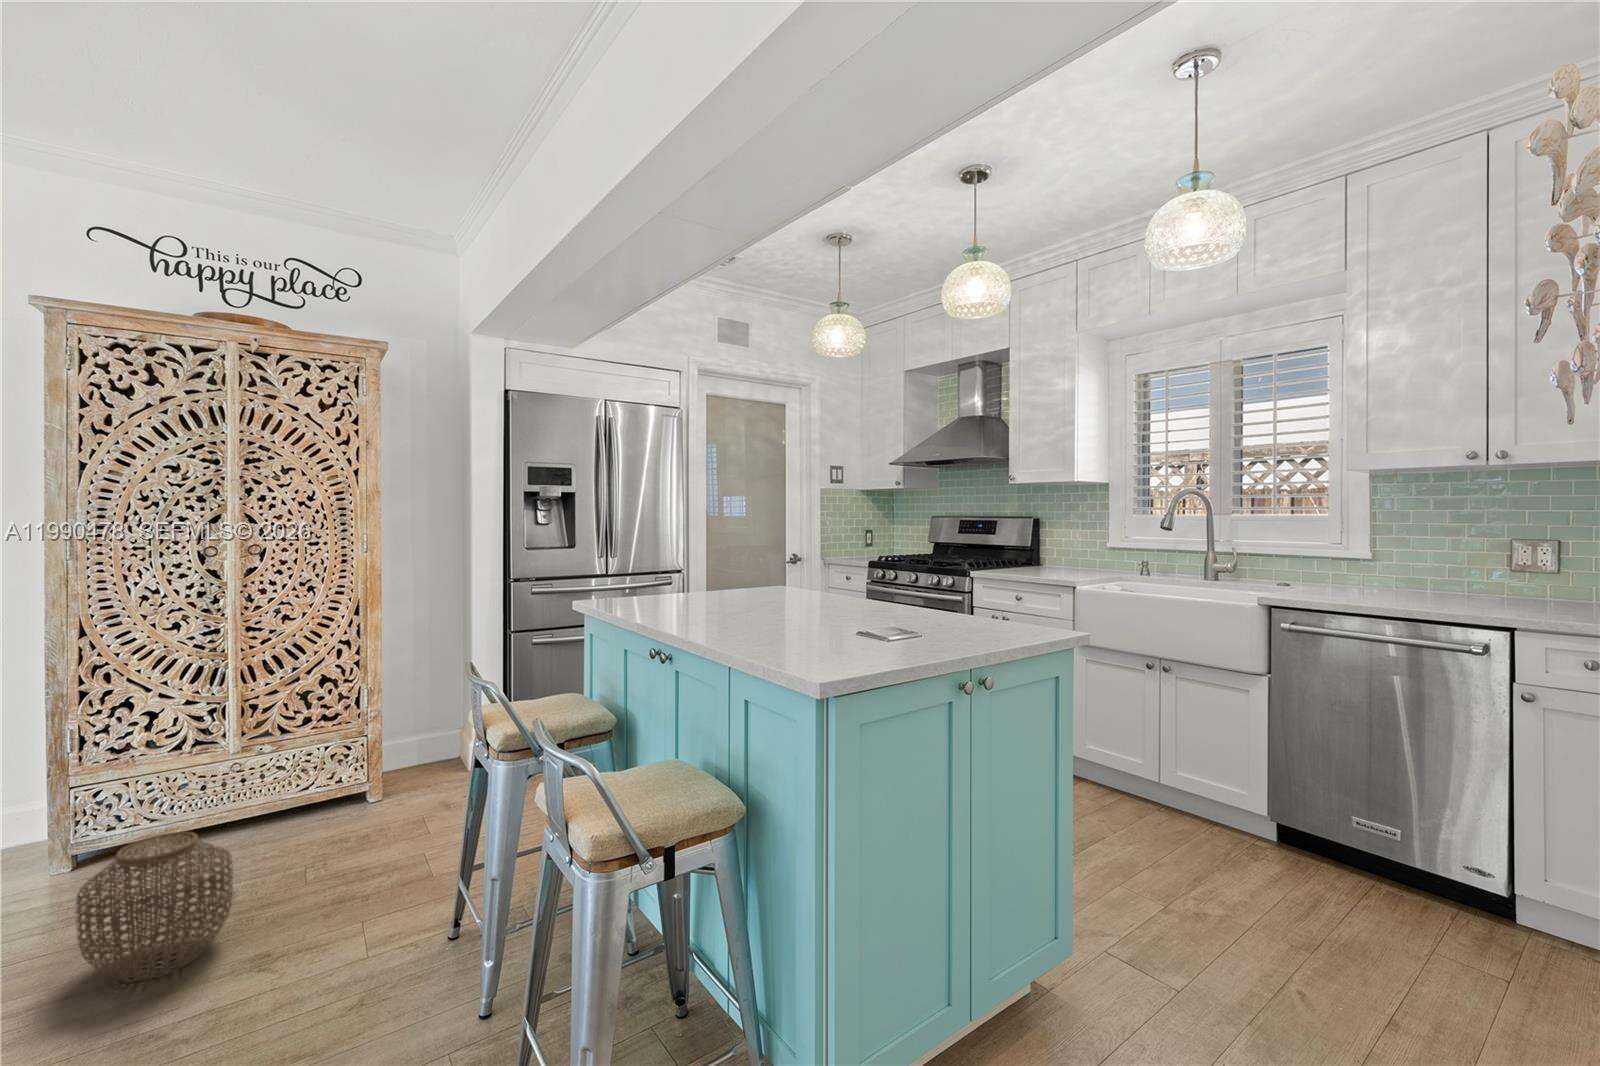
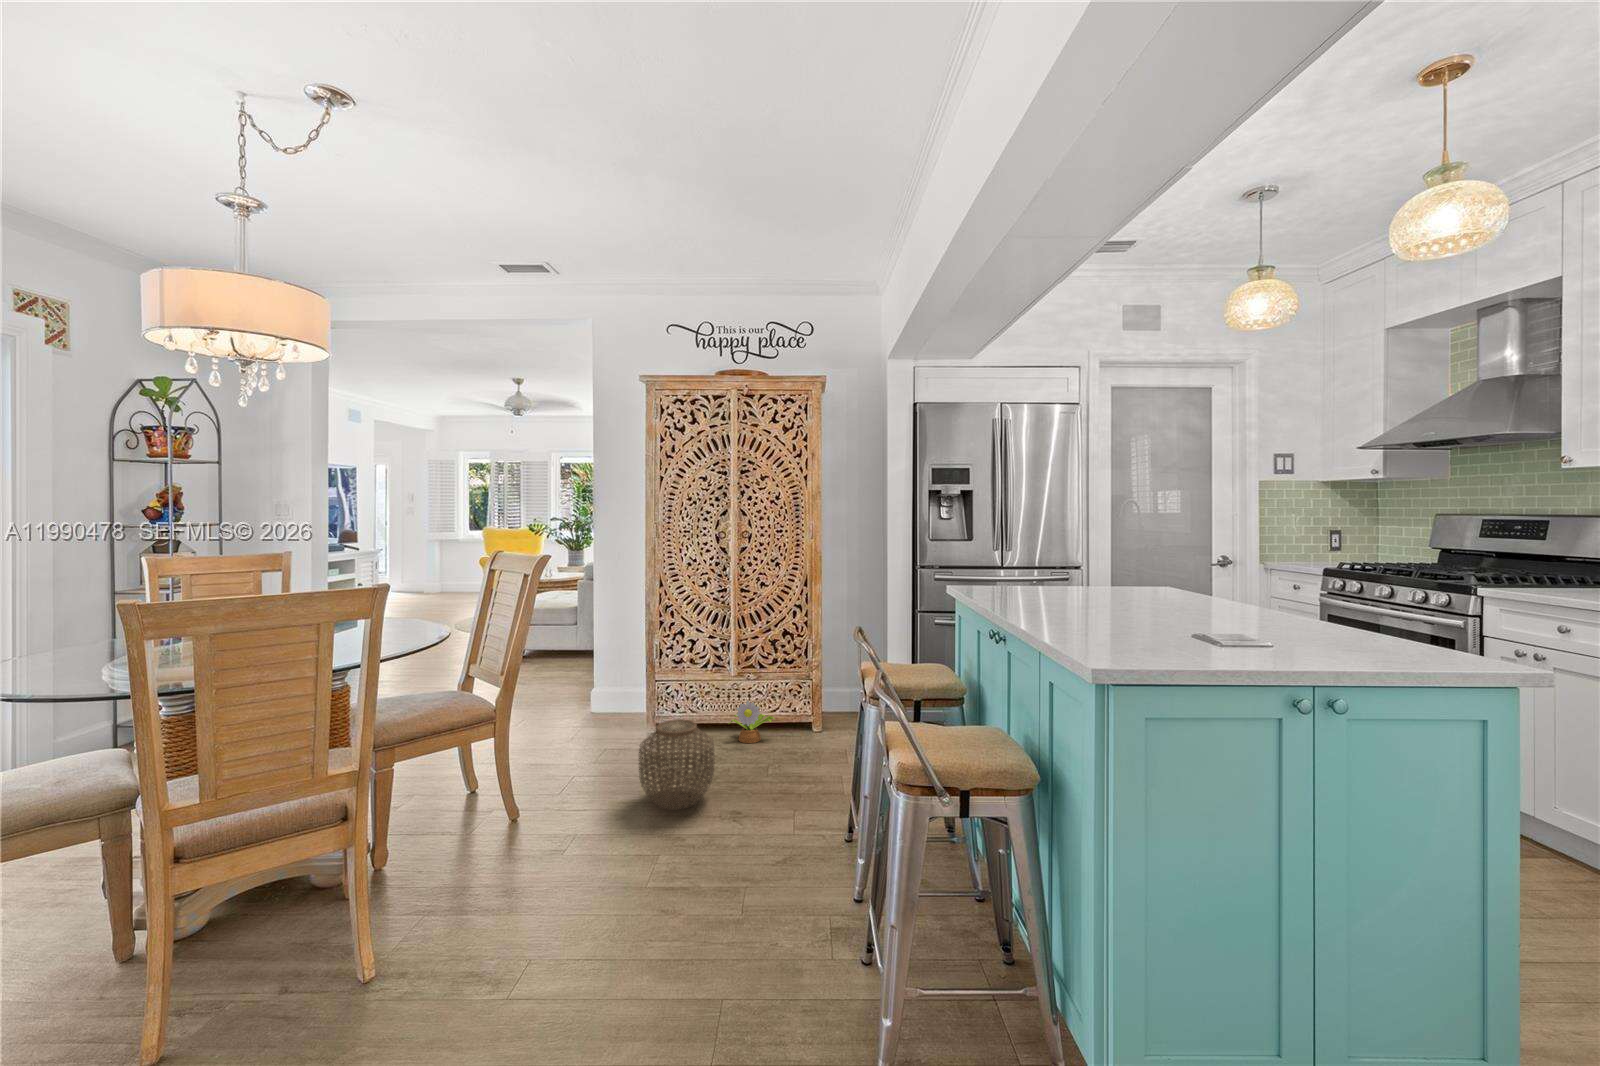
decorative plant: none [232,785,314,848] -> present [728,701,775,743]

